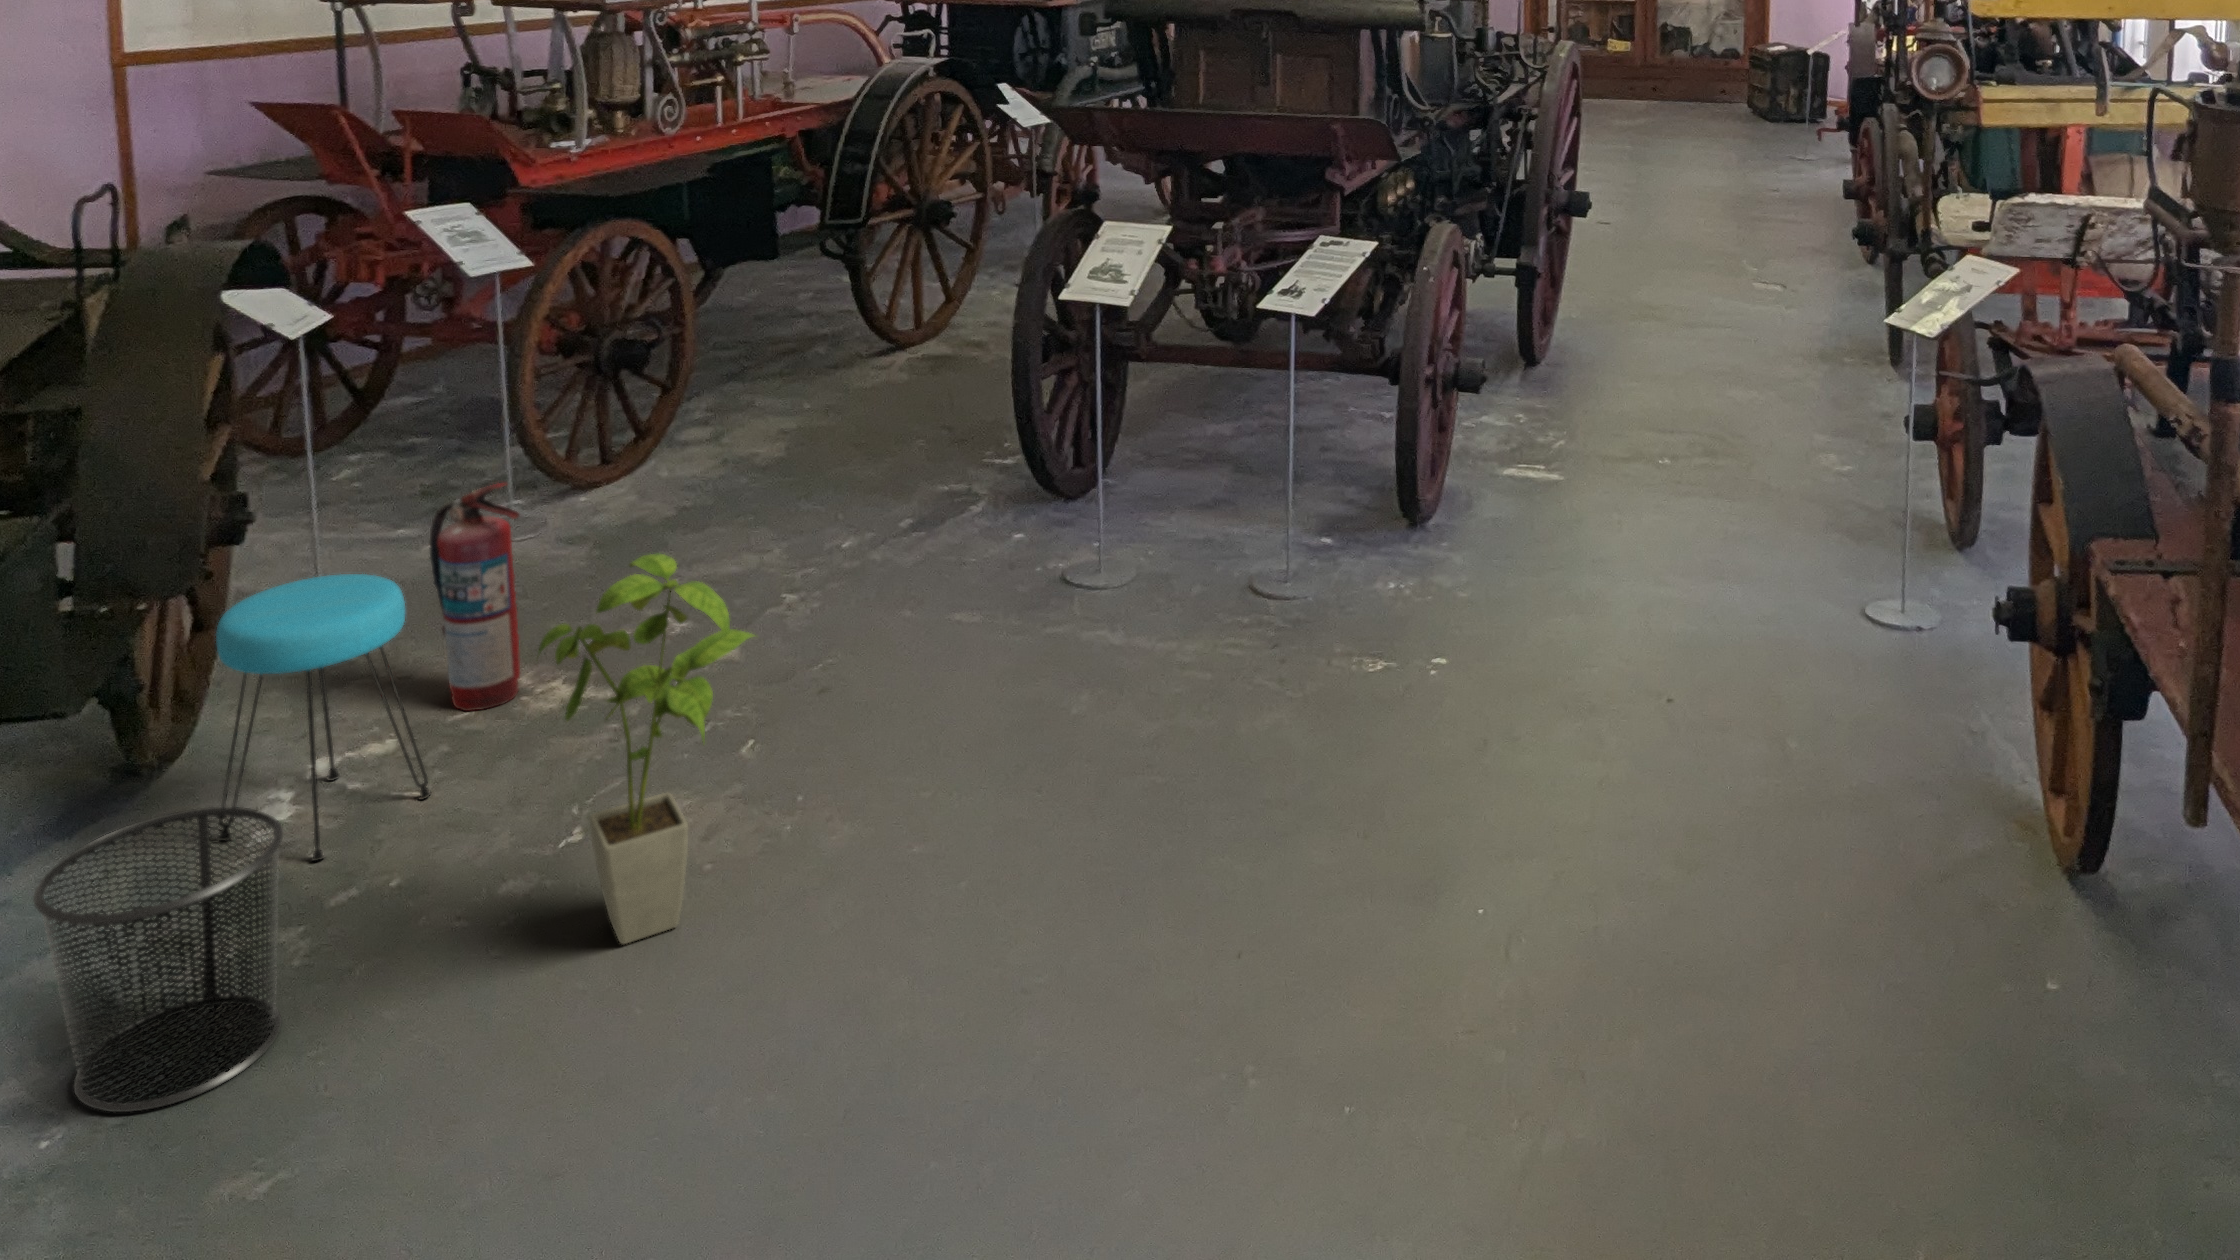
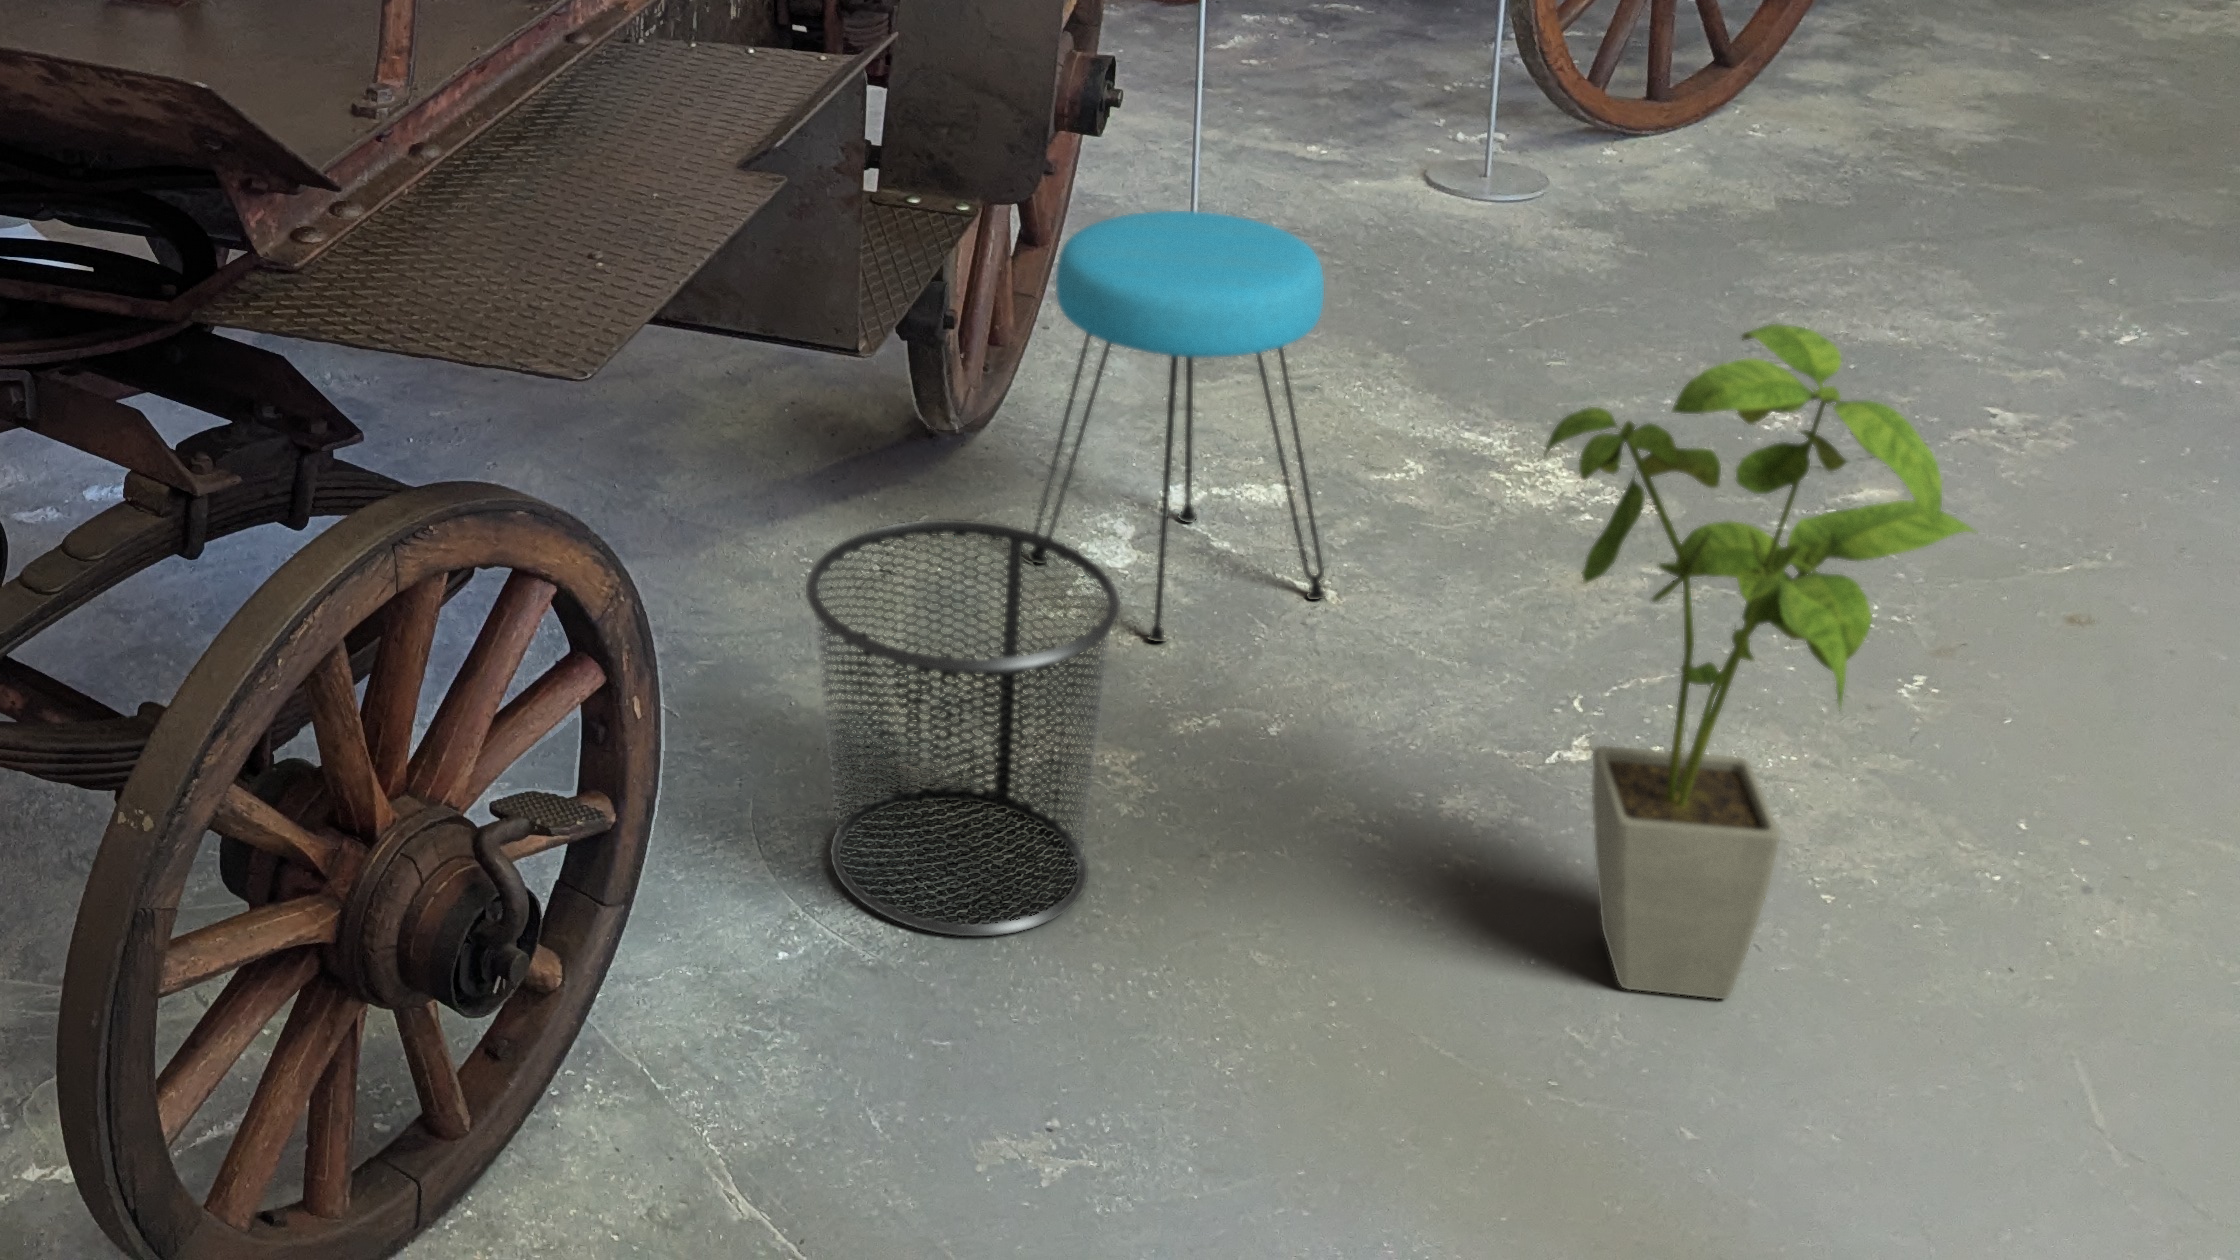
fire extinguisher: present [429,483,520,711] -> none [1362,118,1520,481]

